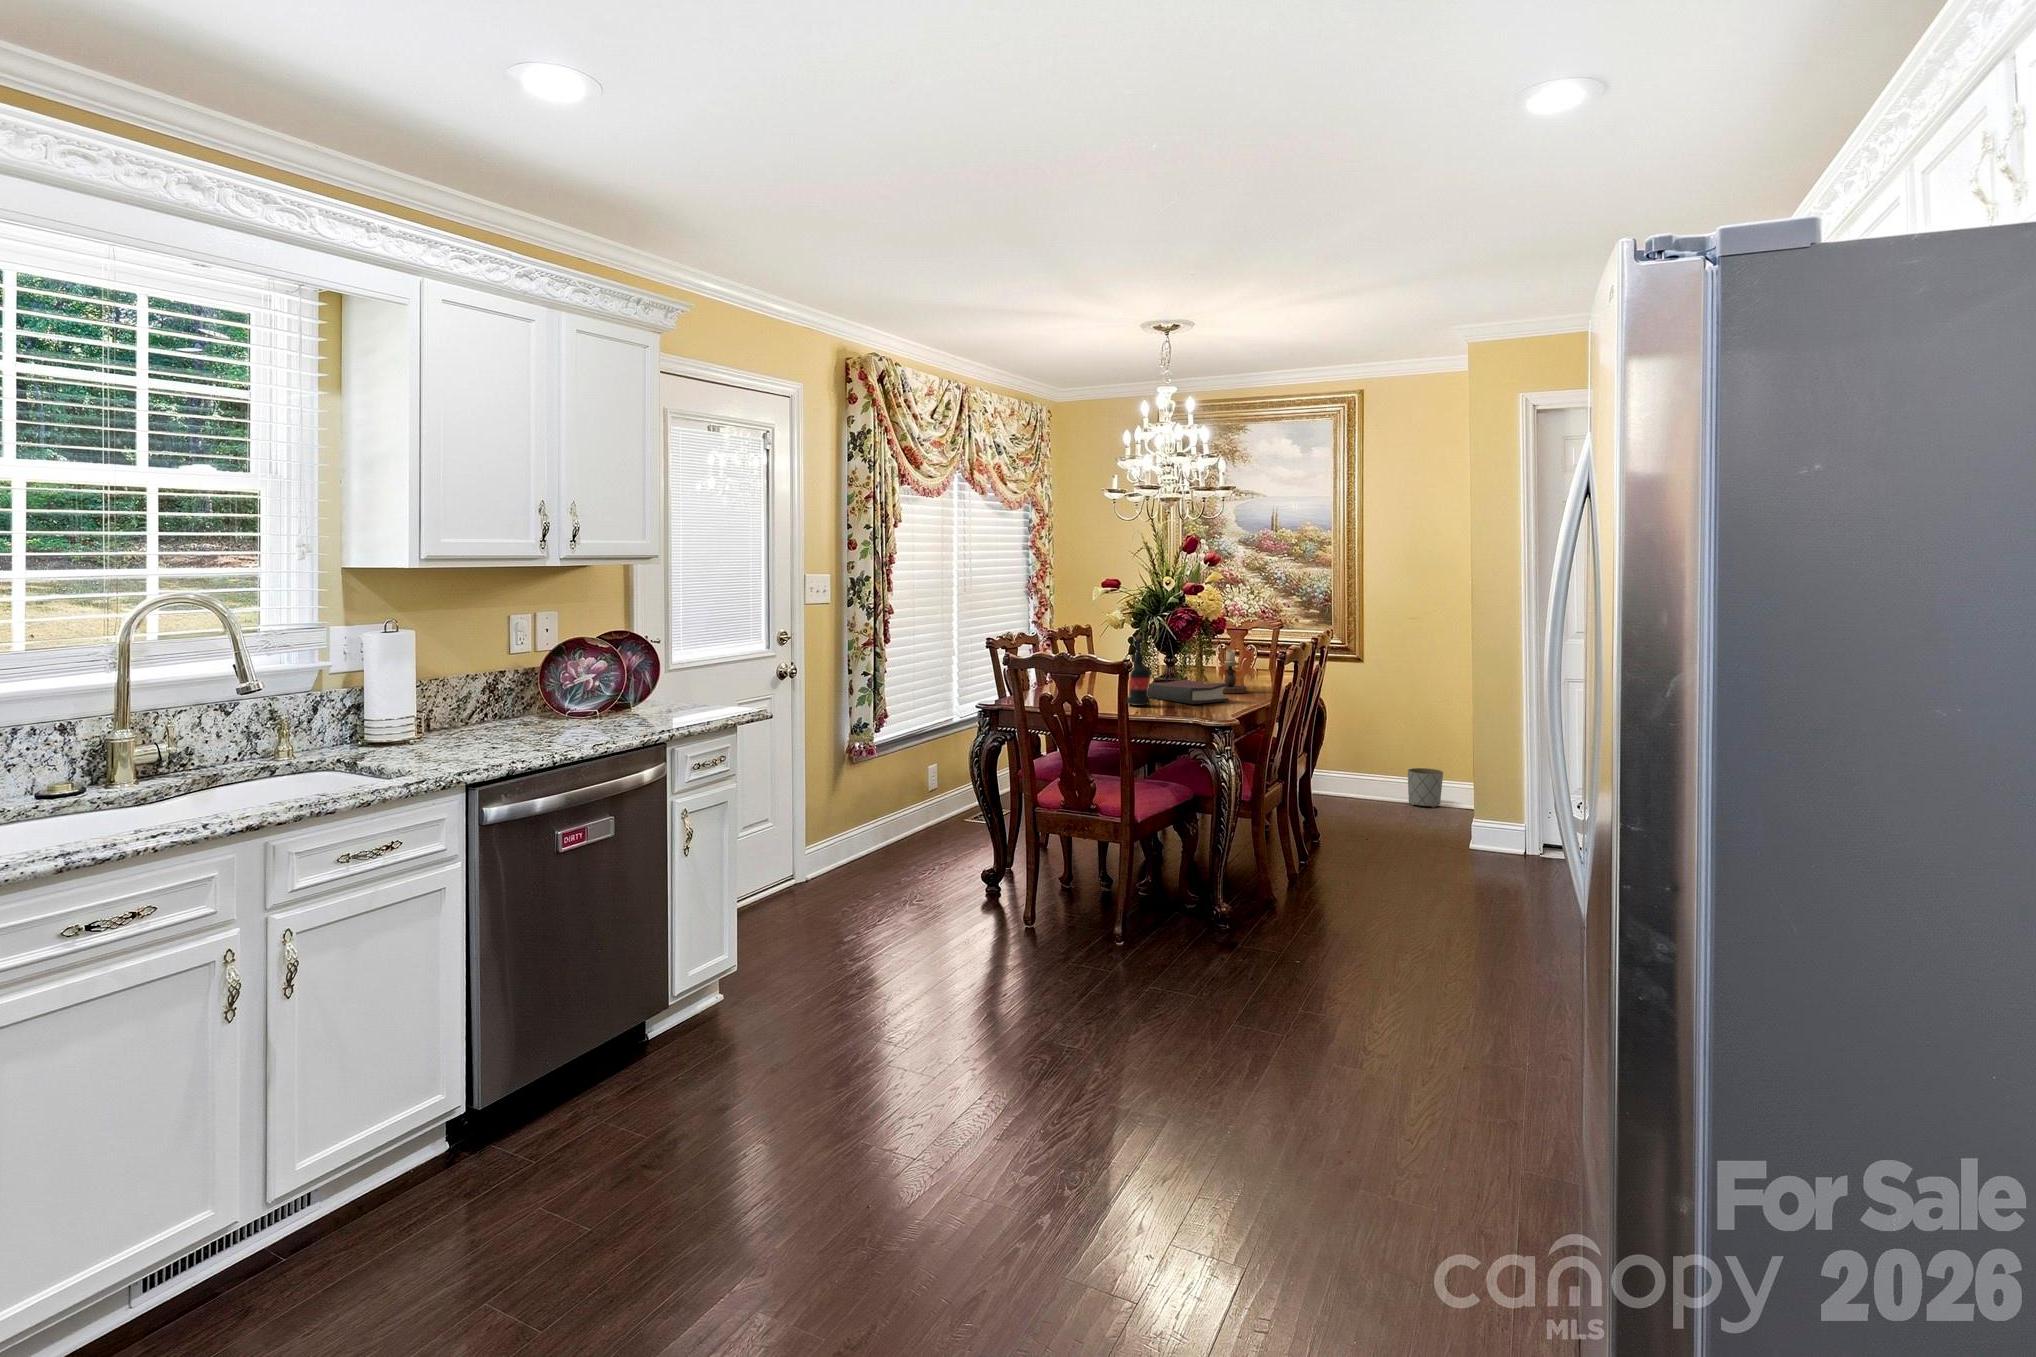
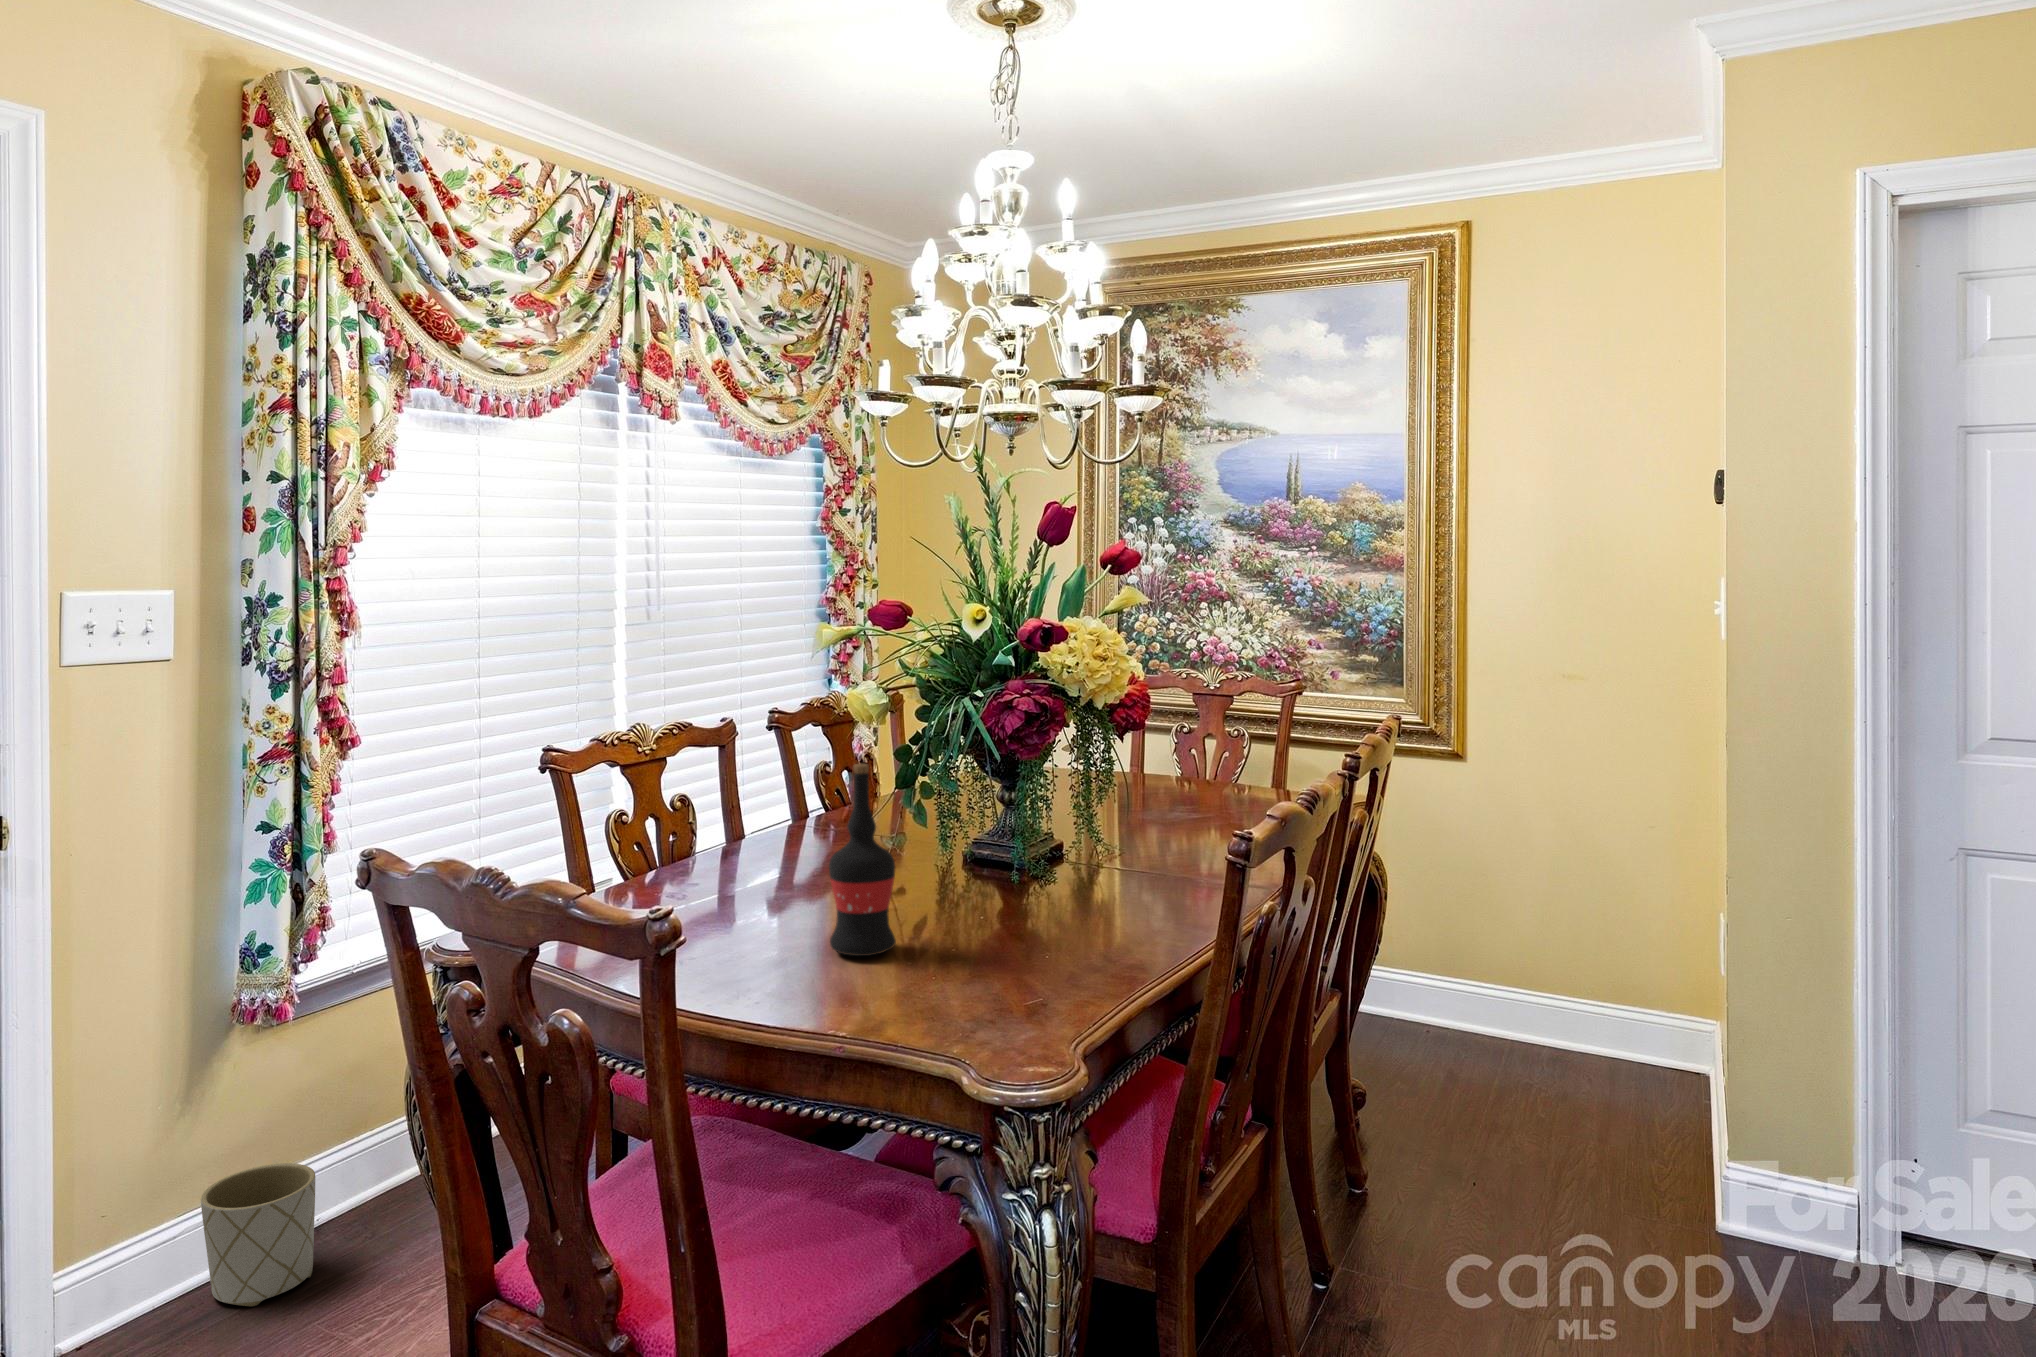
candlestick: present [1221,650,1247,693] -> none [1106,776,1184,888]
hardback book: present [1148,680,1229,704] -> none [917,855,1118,948]
planter: present [1408,768,1443,808] -> present [201,1163,315,1306]

